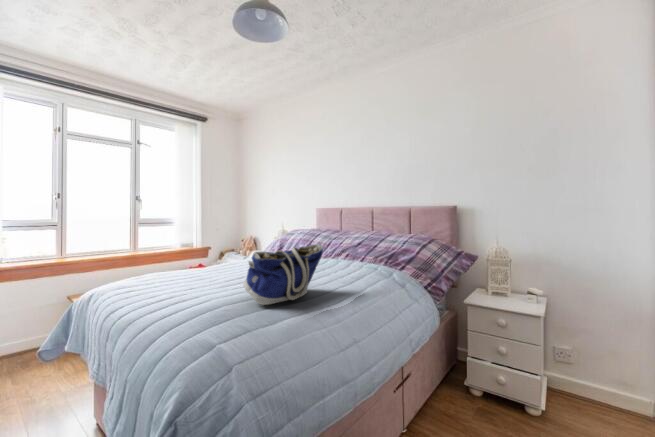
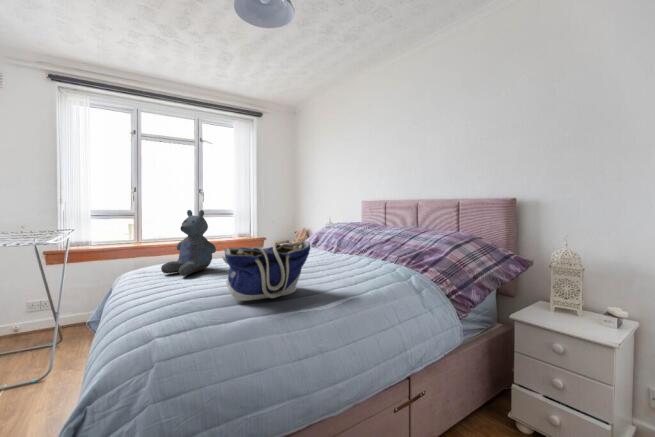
stuffed bear: none [141,216,203,286] -> present [161,210,216,276]

